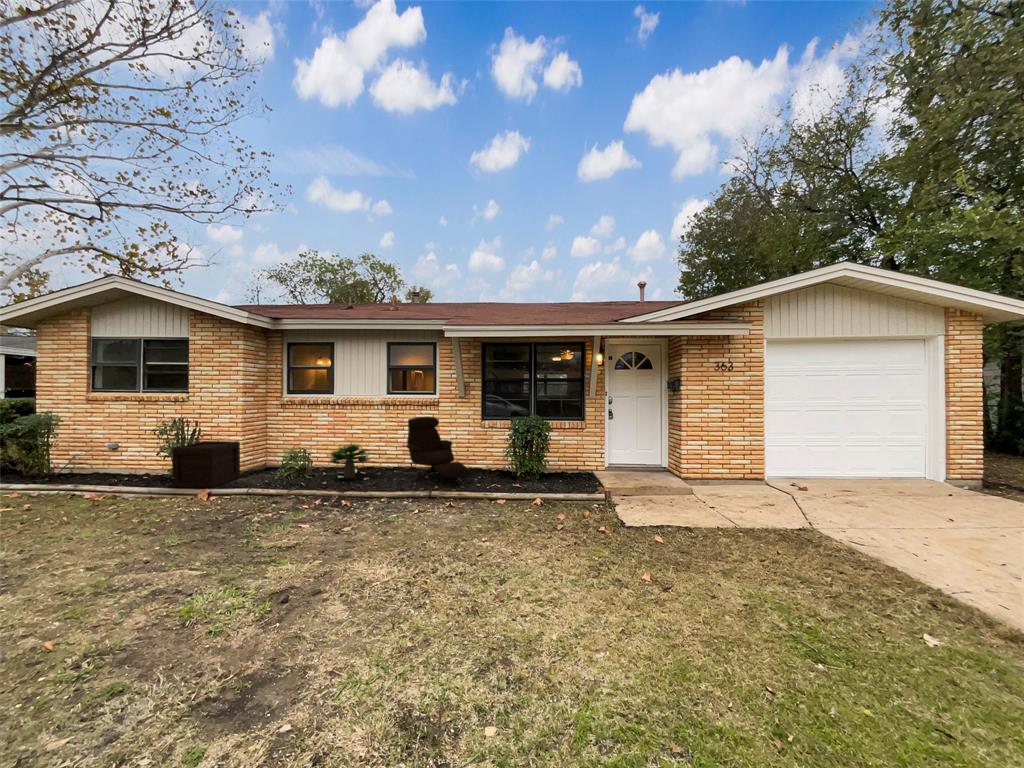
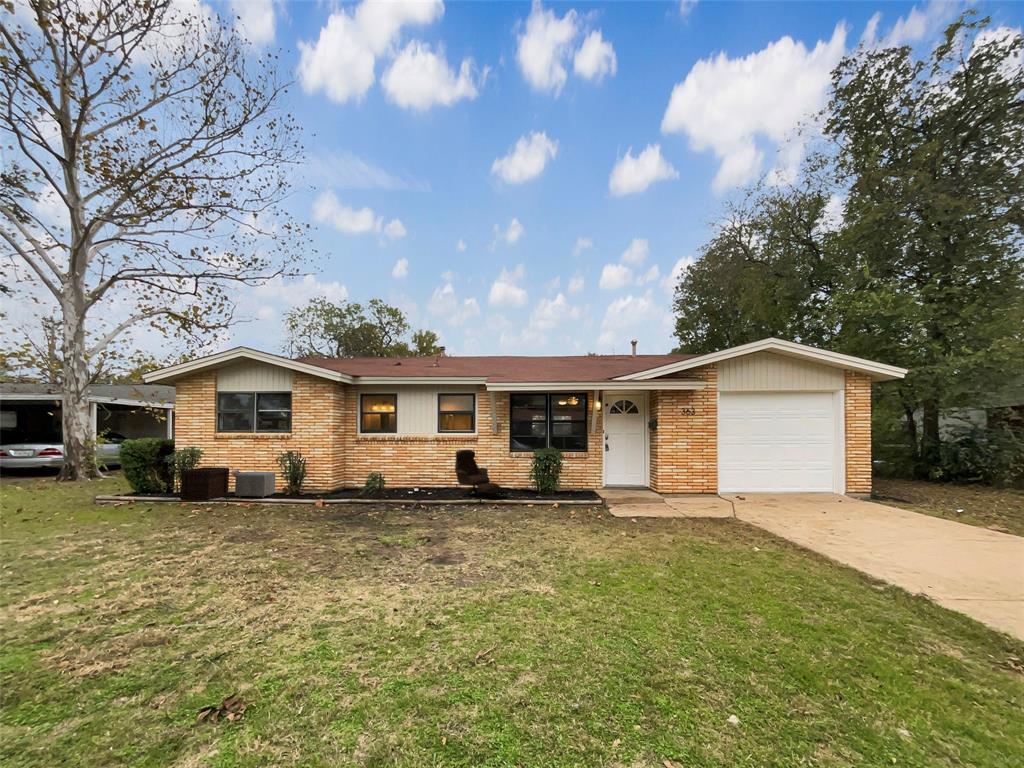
wooden crate: present [172,441,240,488] -> present [180,467,229,500]
potted plant: present [330,444,369,478] -> none [396,469,427,496]
storage bench: none [106,446,168,482] -> present [235,472,275,498]

